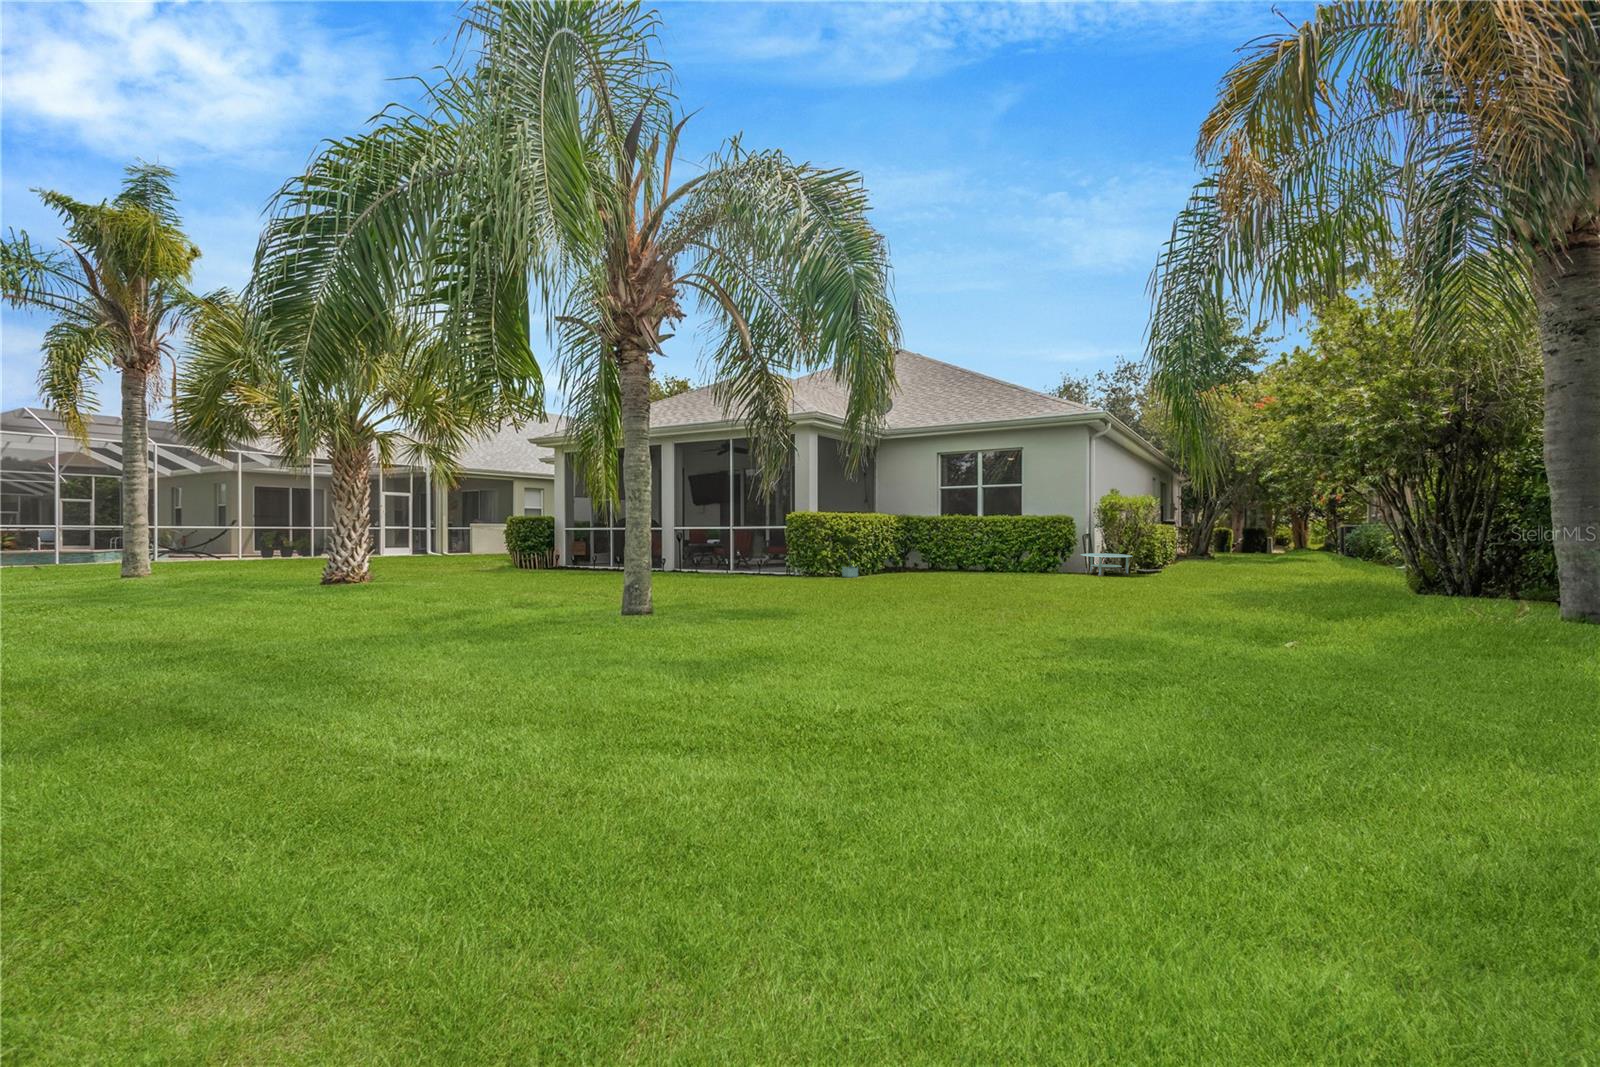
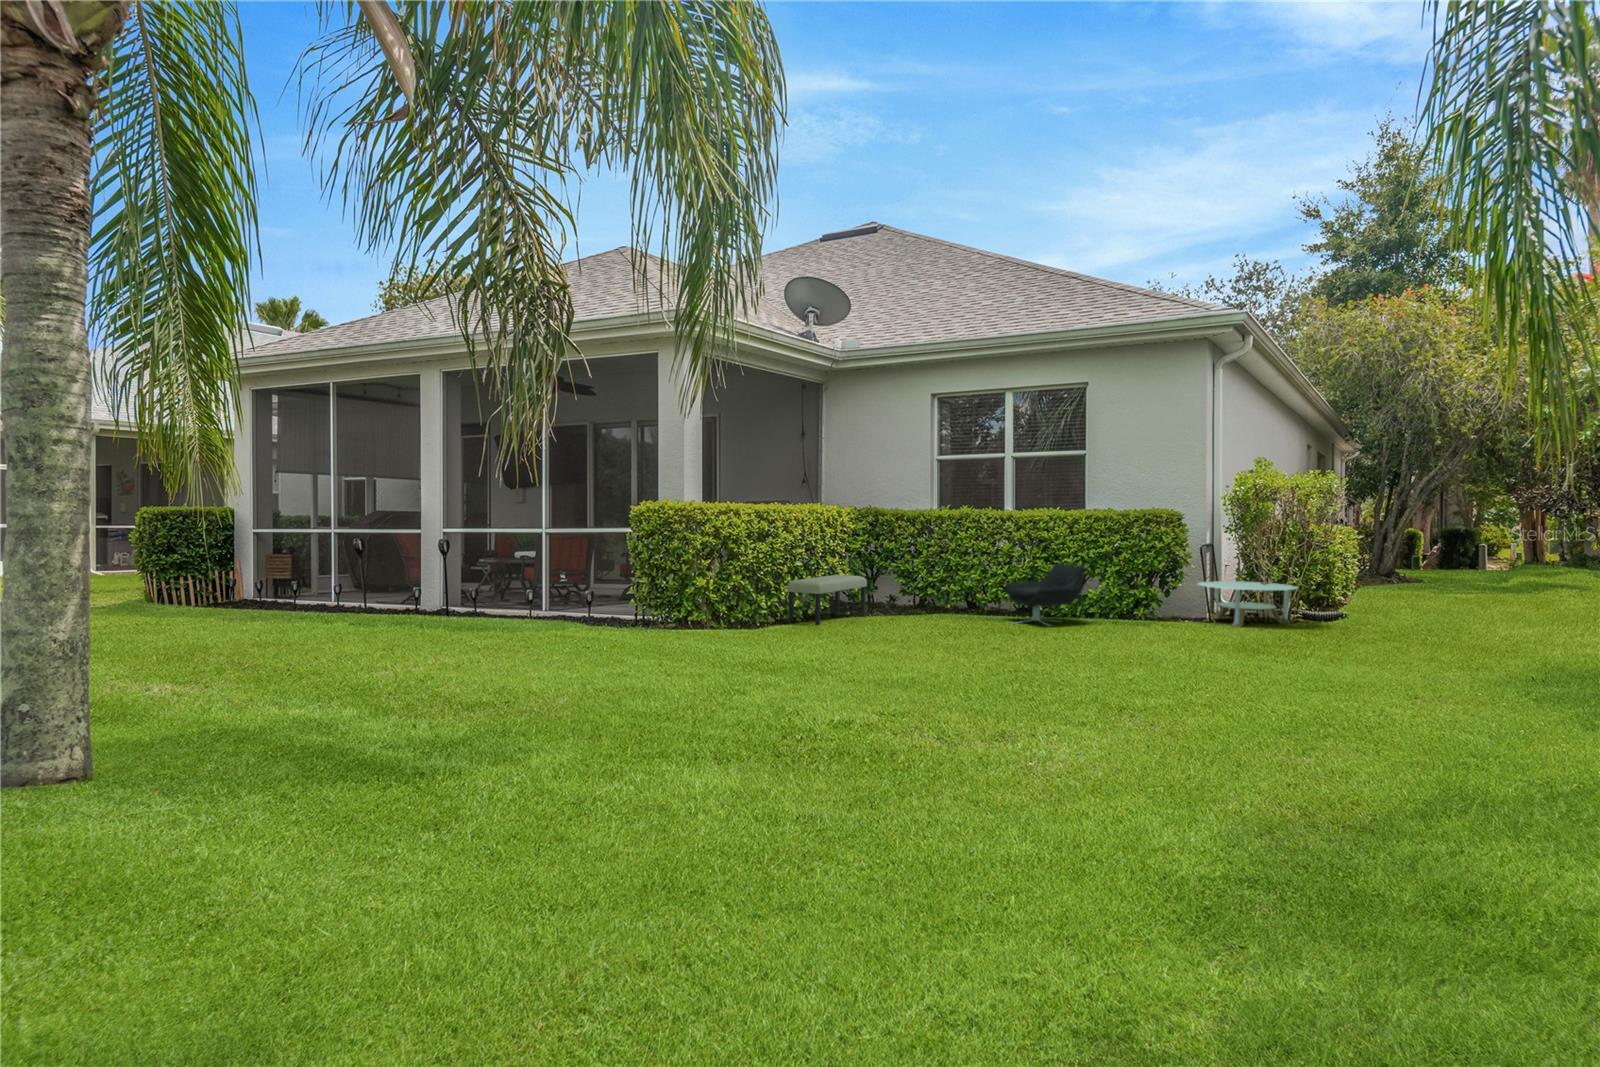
potted tree: present [840,535,858,577] -> none [732,545,769,630]
lounge chair: none [978,544,1020,576] -> present [1005,564,1085,625]
bench: none [866,551,906,576] -> present [787,575,867,625]

